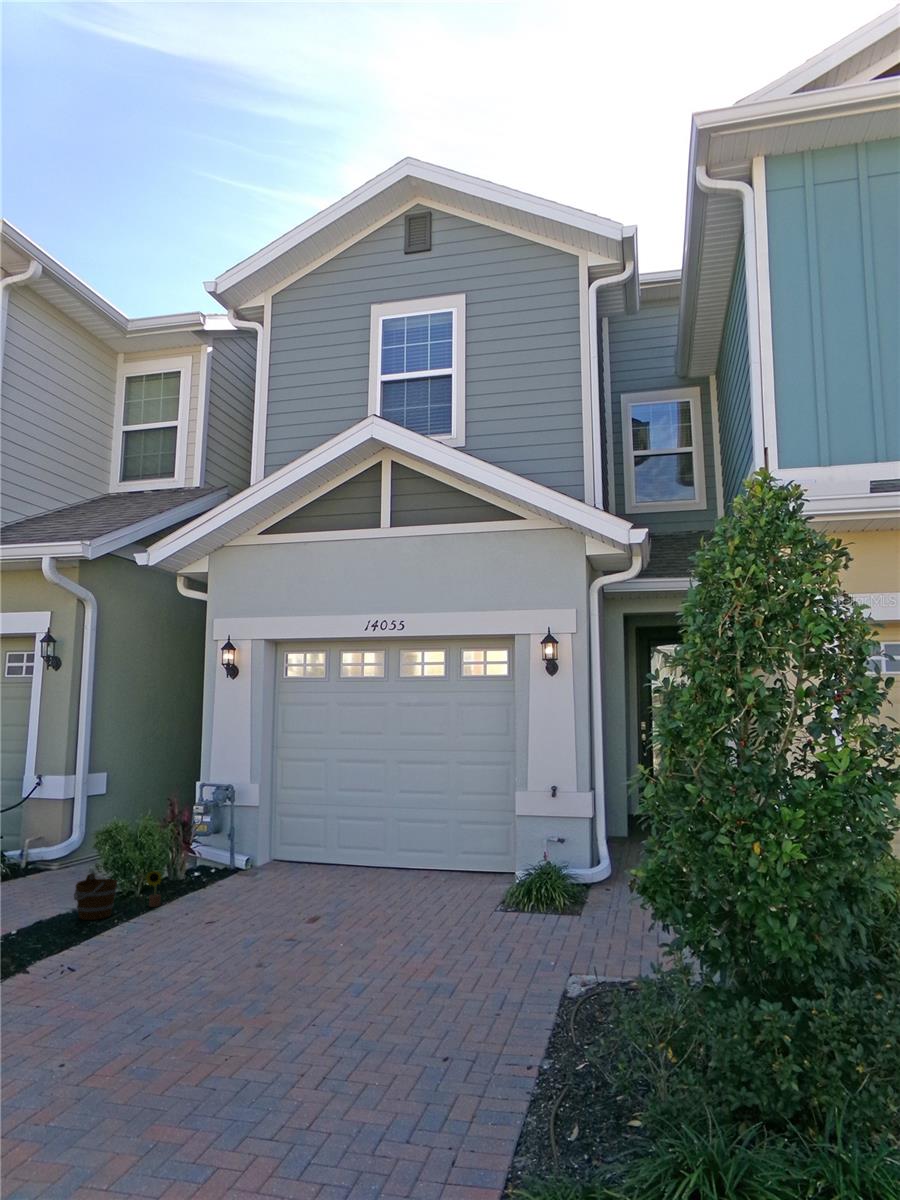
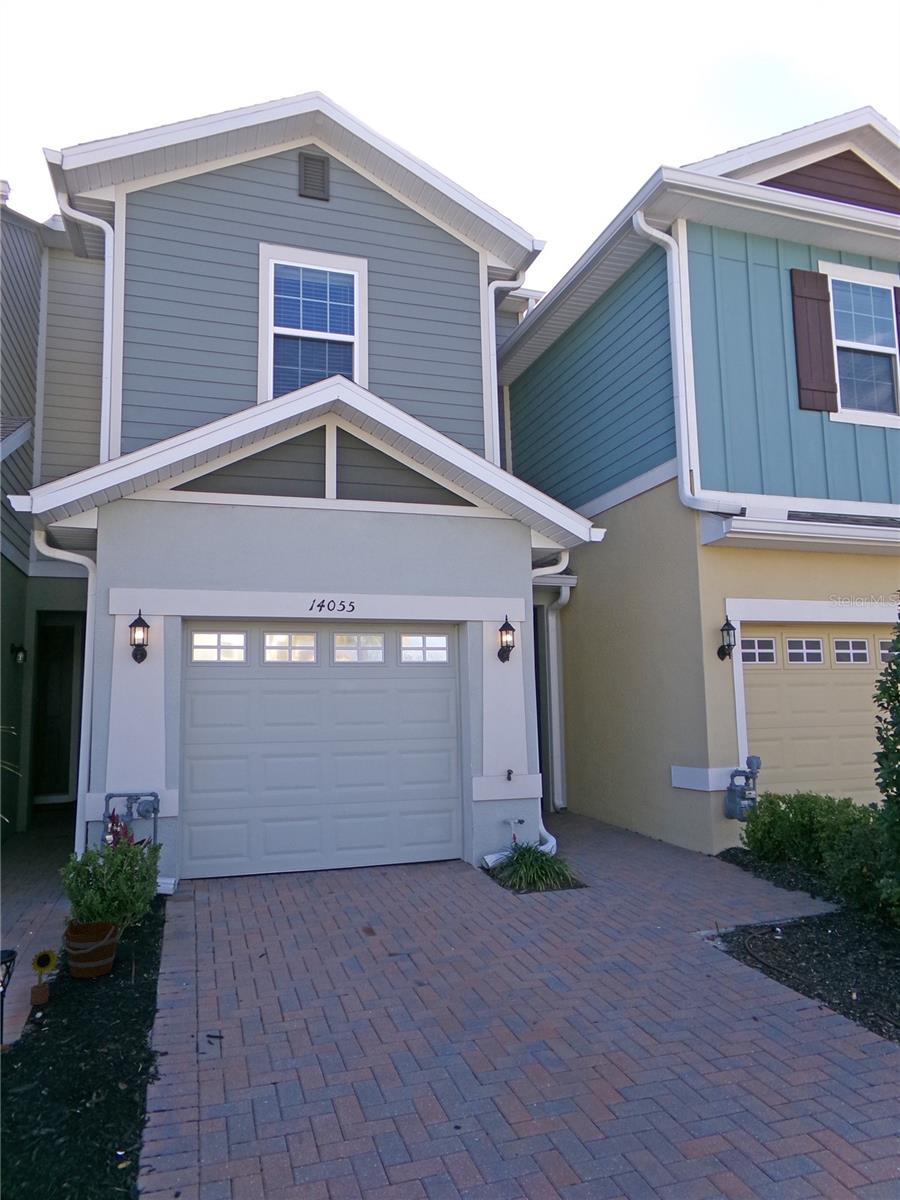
decorative plant: present [145,871,162,907] -> present [30,949,59,1005]

